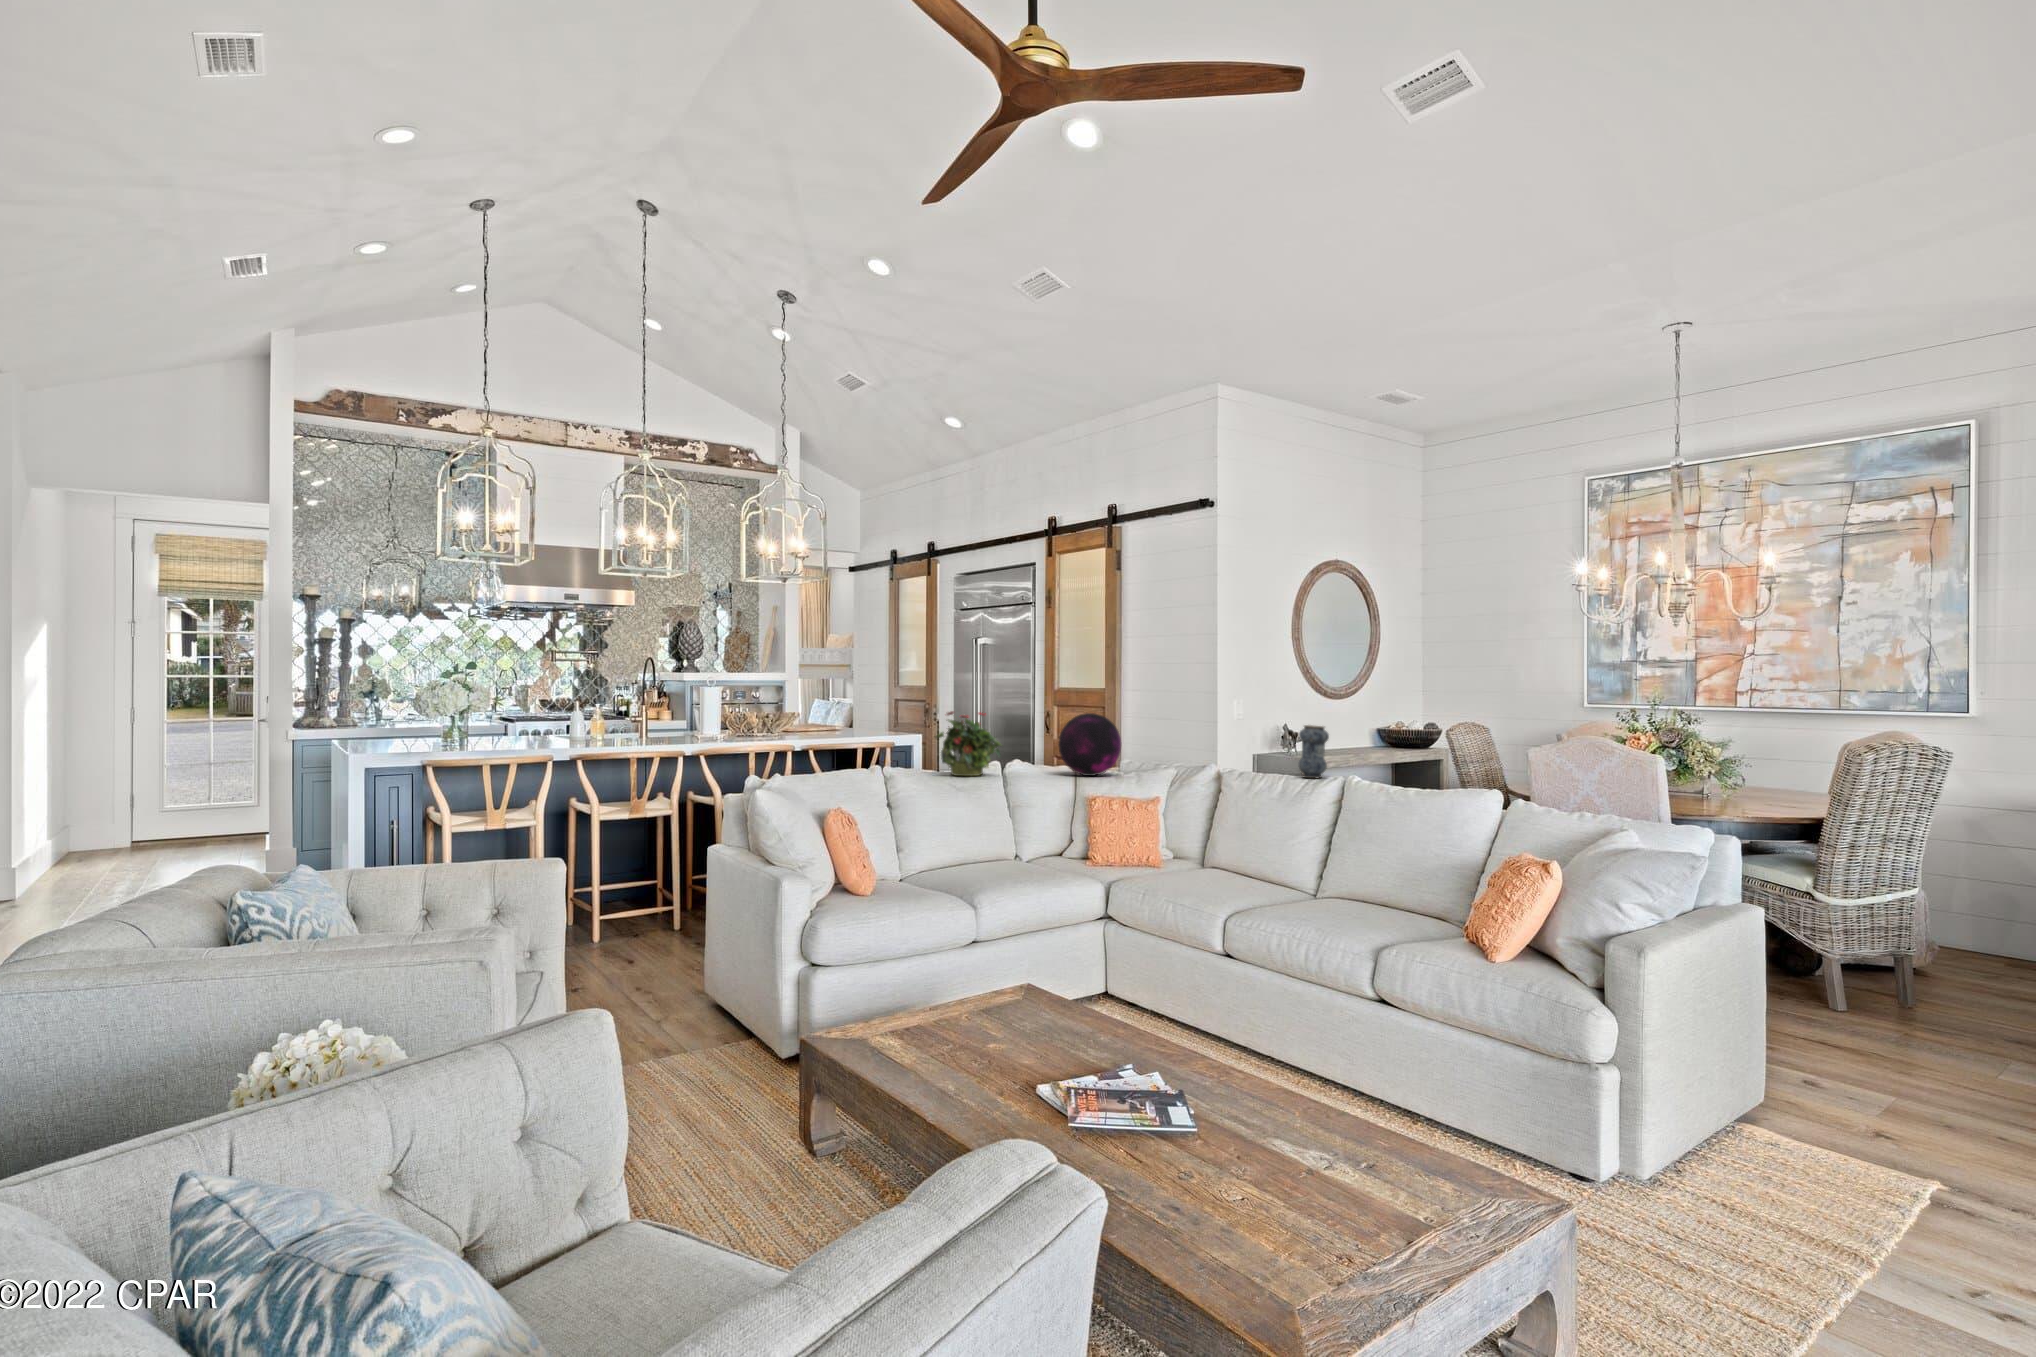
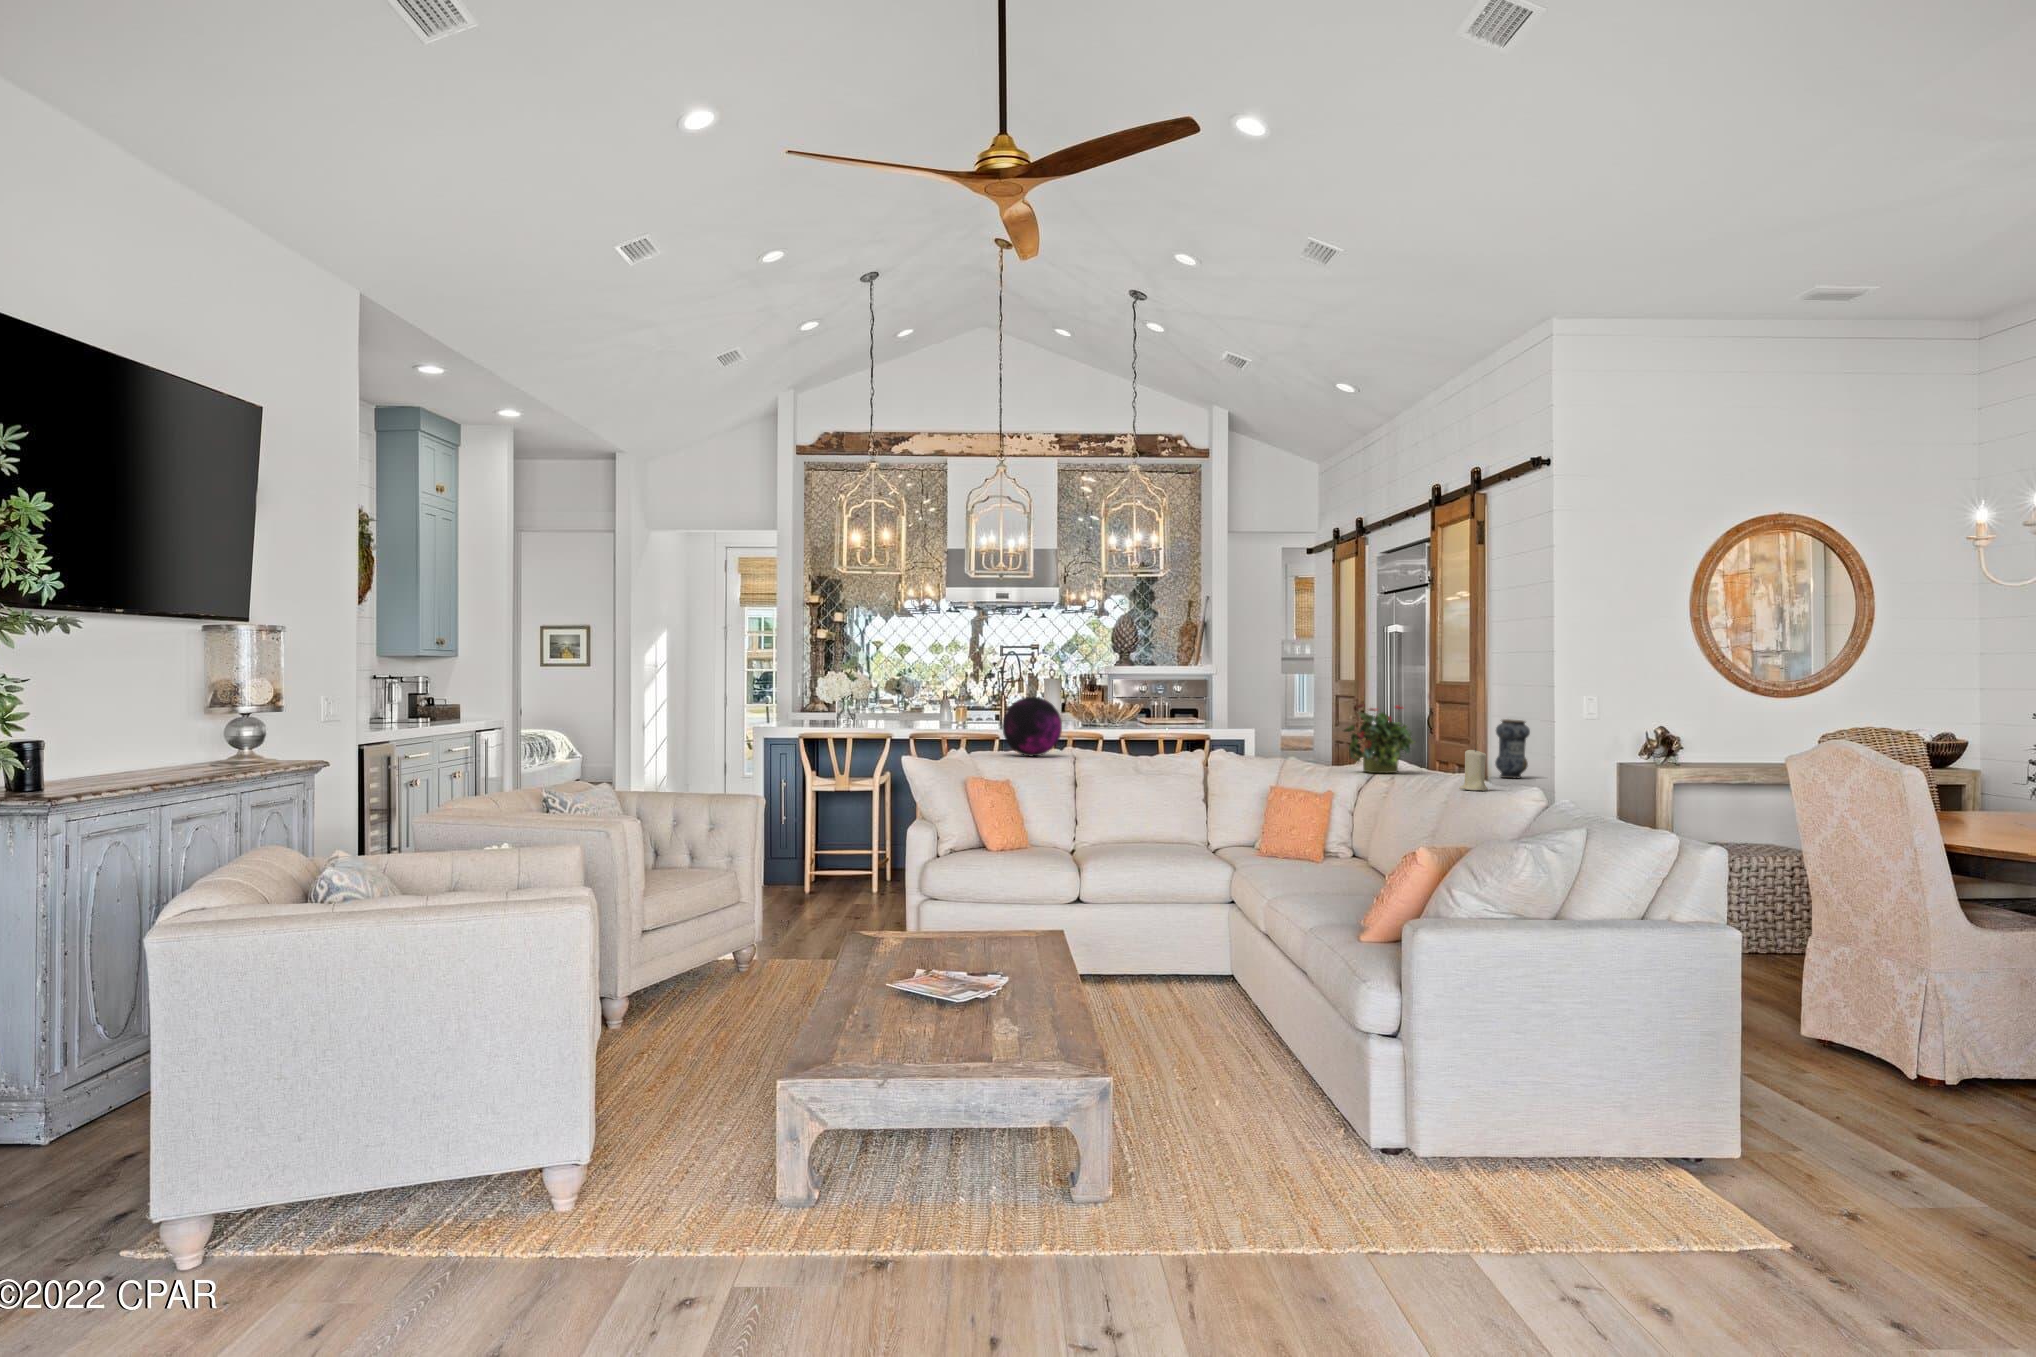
potted plant: present [936,711,1001,776] -> present [1344,704,1415,773]
decorative orb: present [1058,713,1121,776] -> present [1002,697,1062,756]
candle: none [1416,756,1442,796] -> present [1459,748,1488,791]

